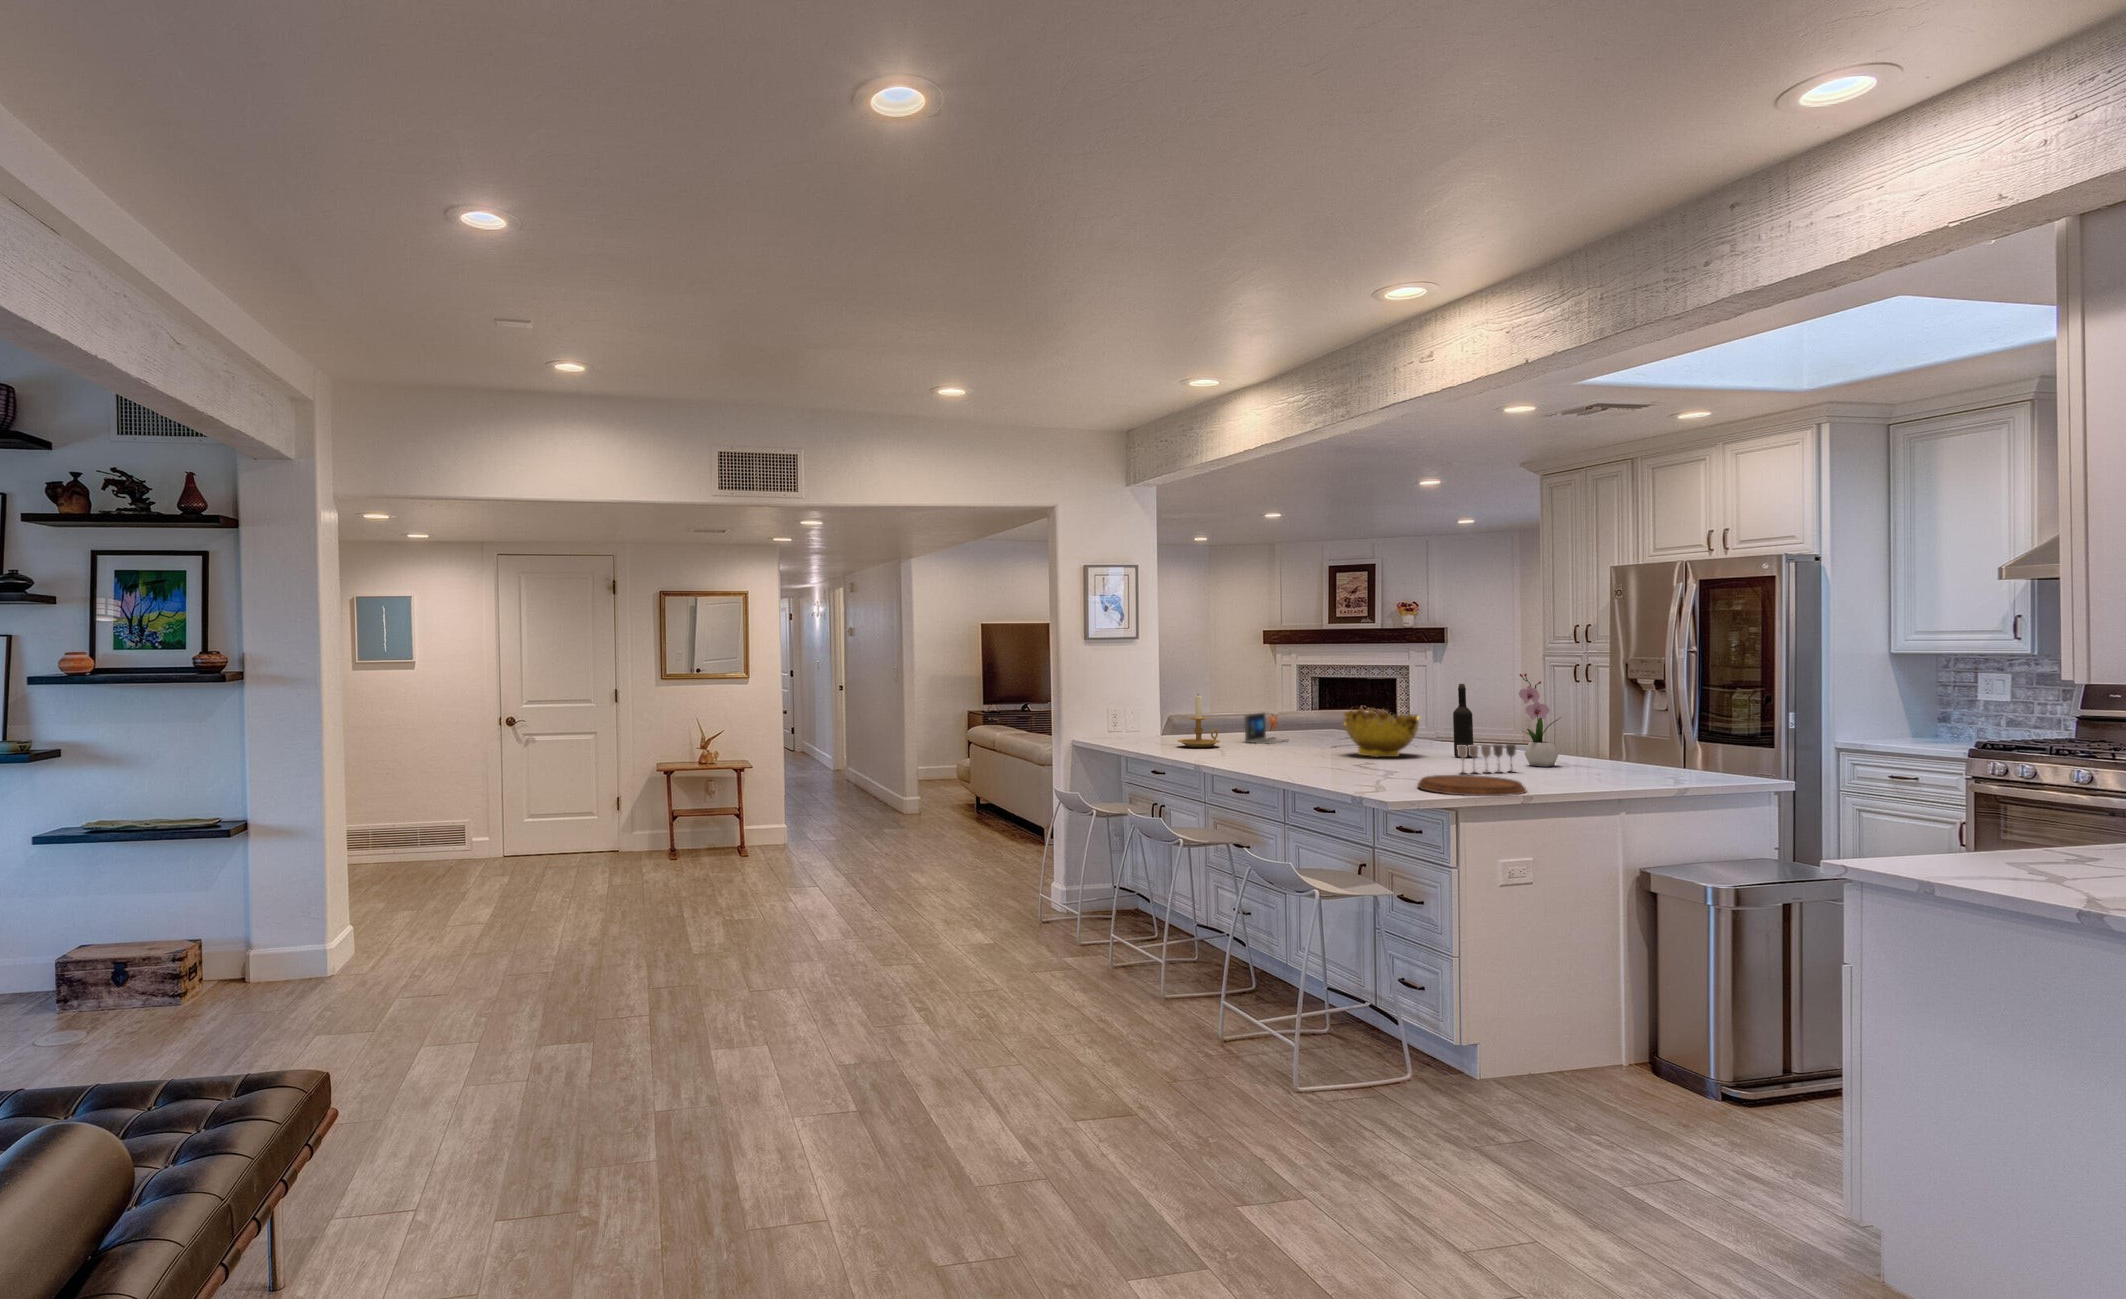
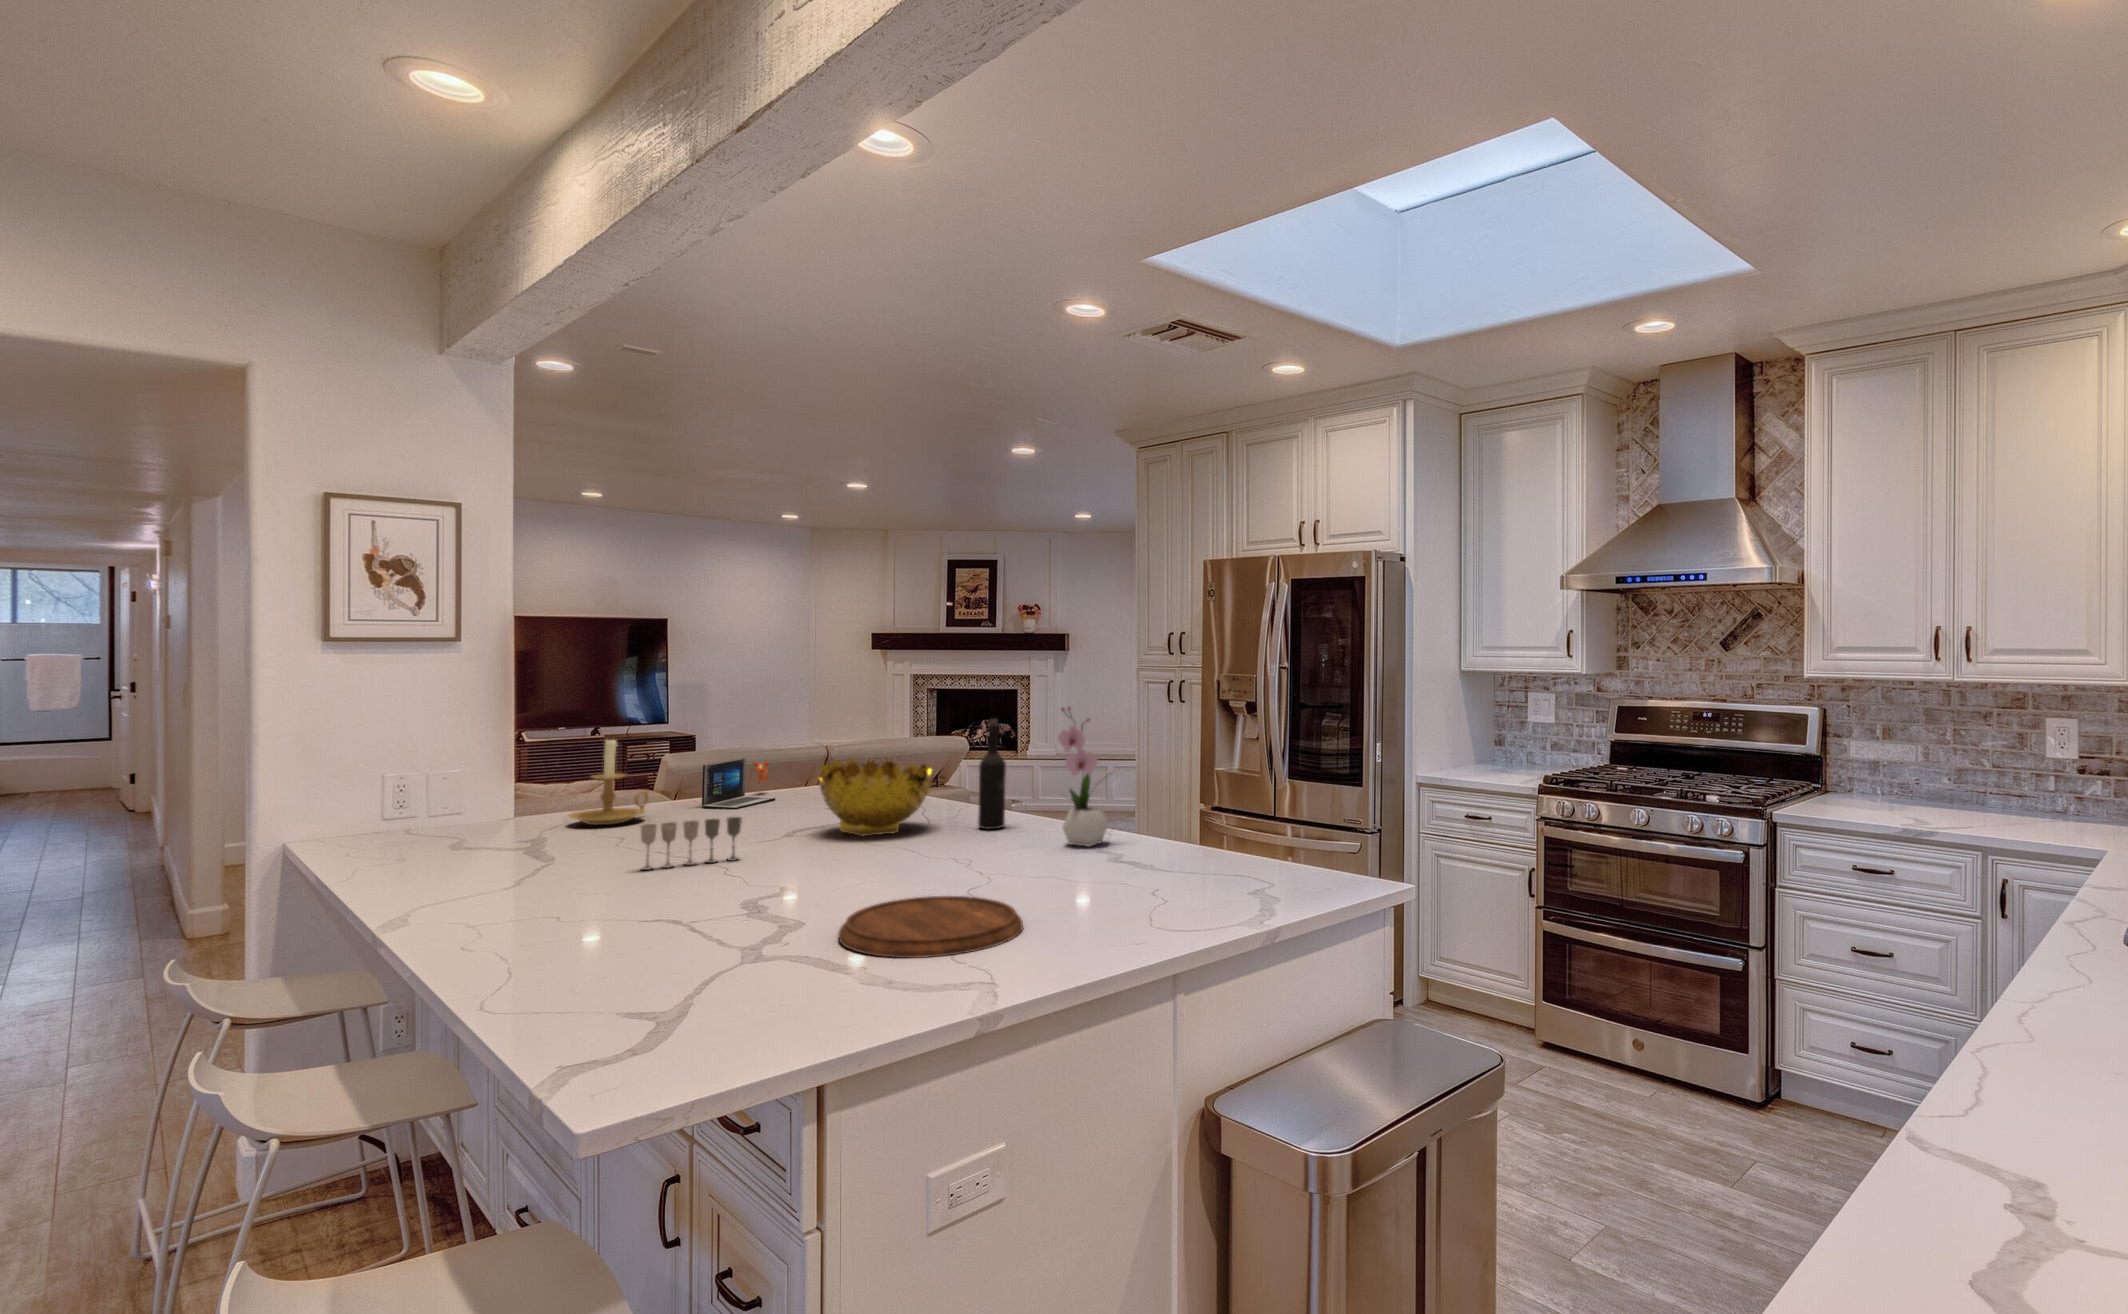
wine glass: present [1458,744,1516,774] -> present [641,817,742,870]

